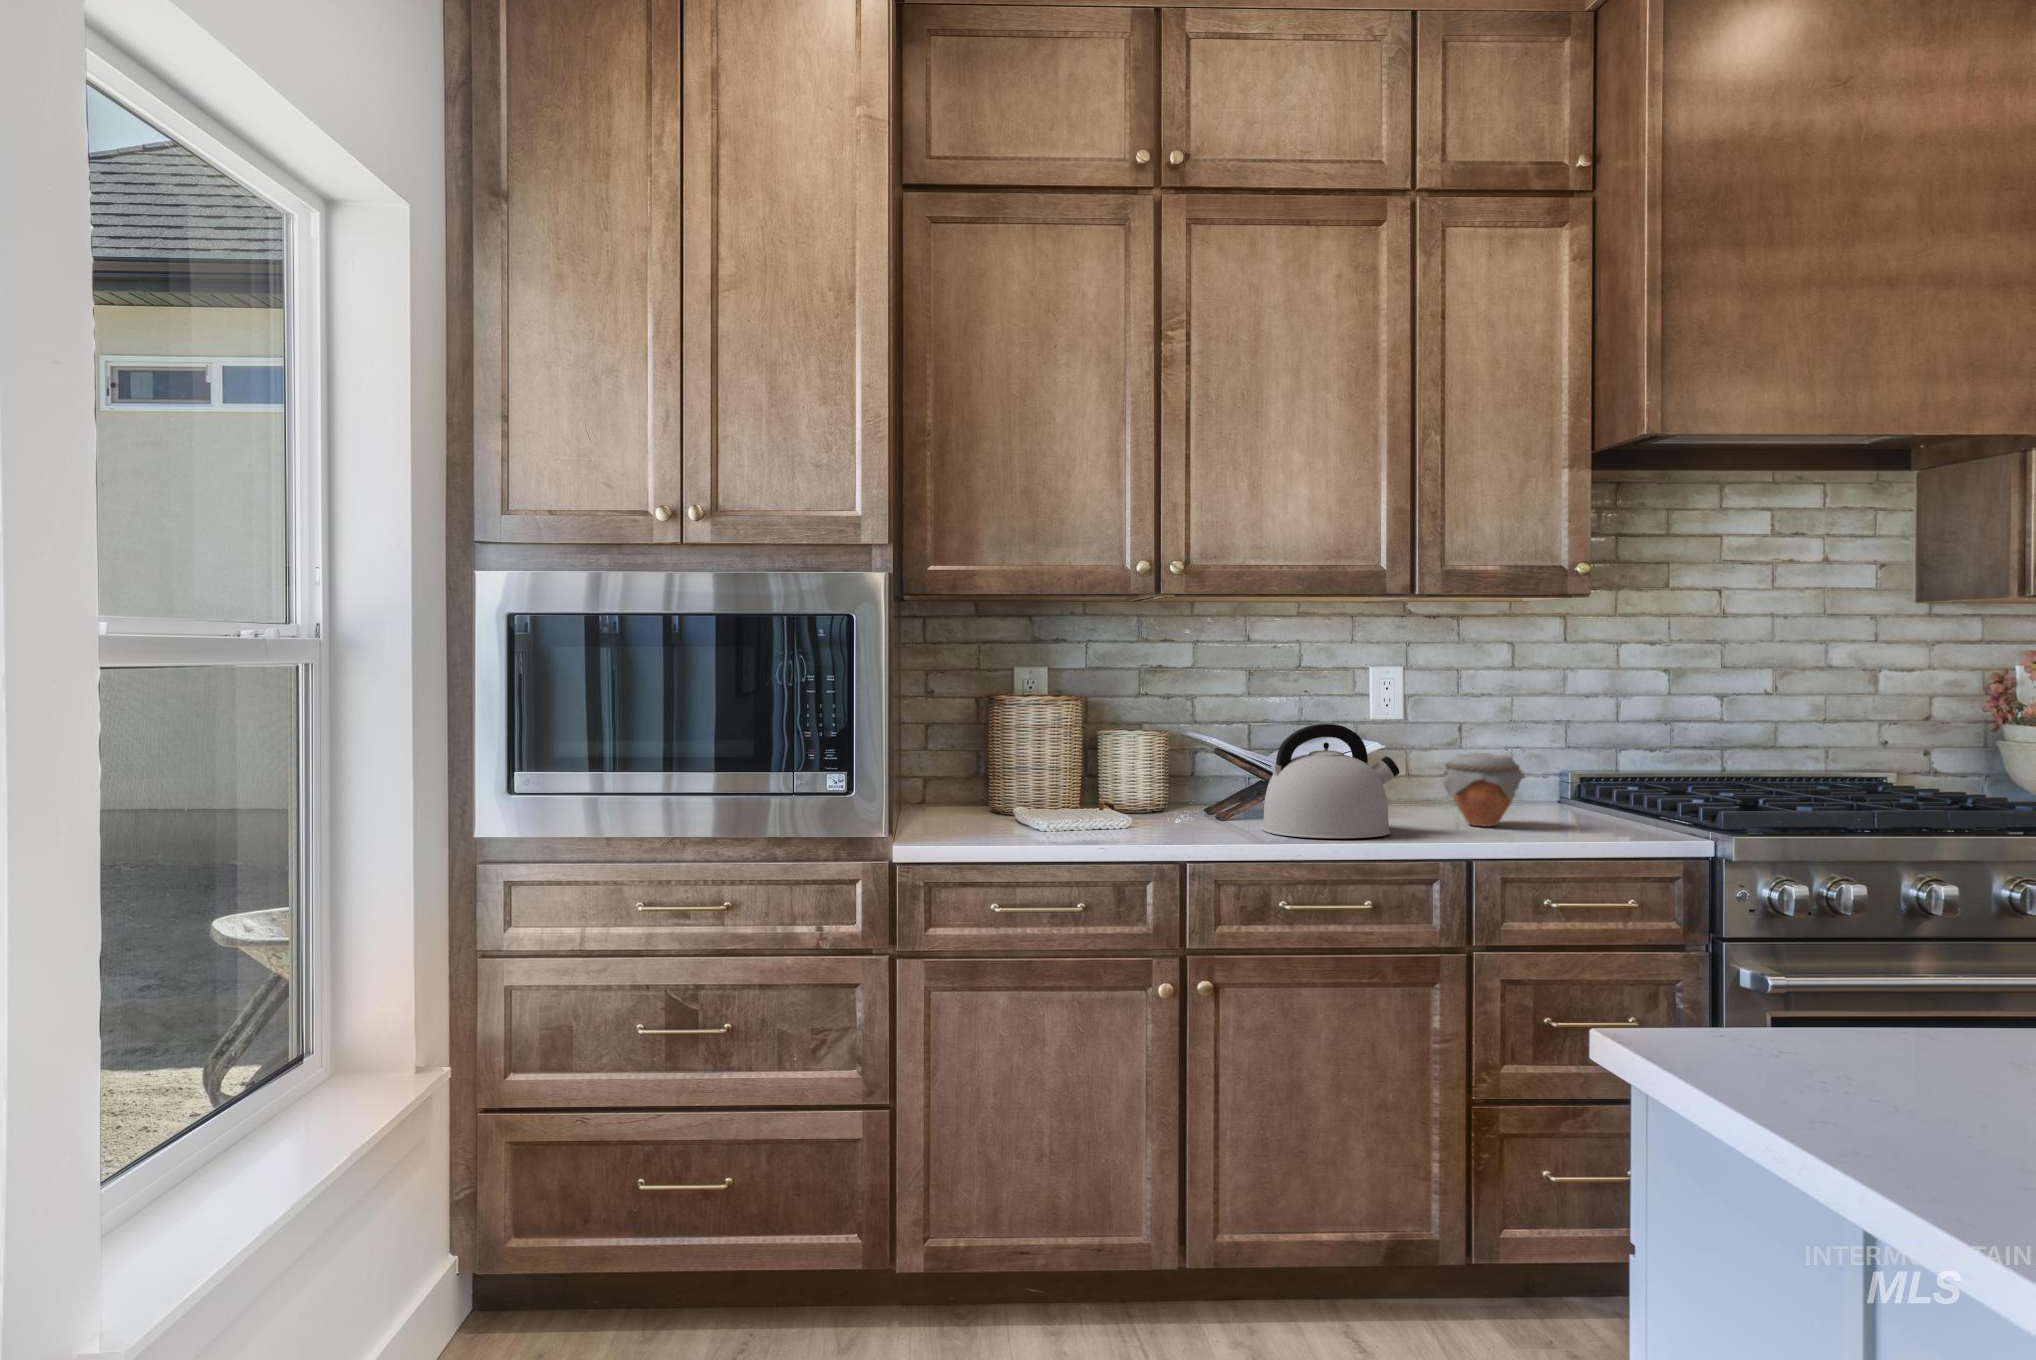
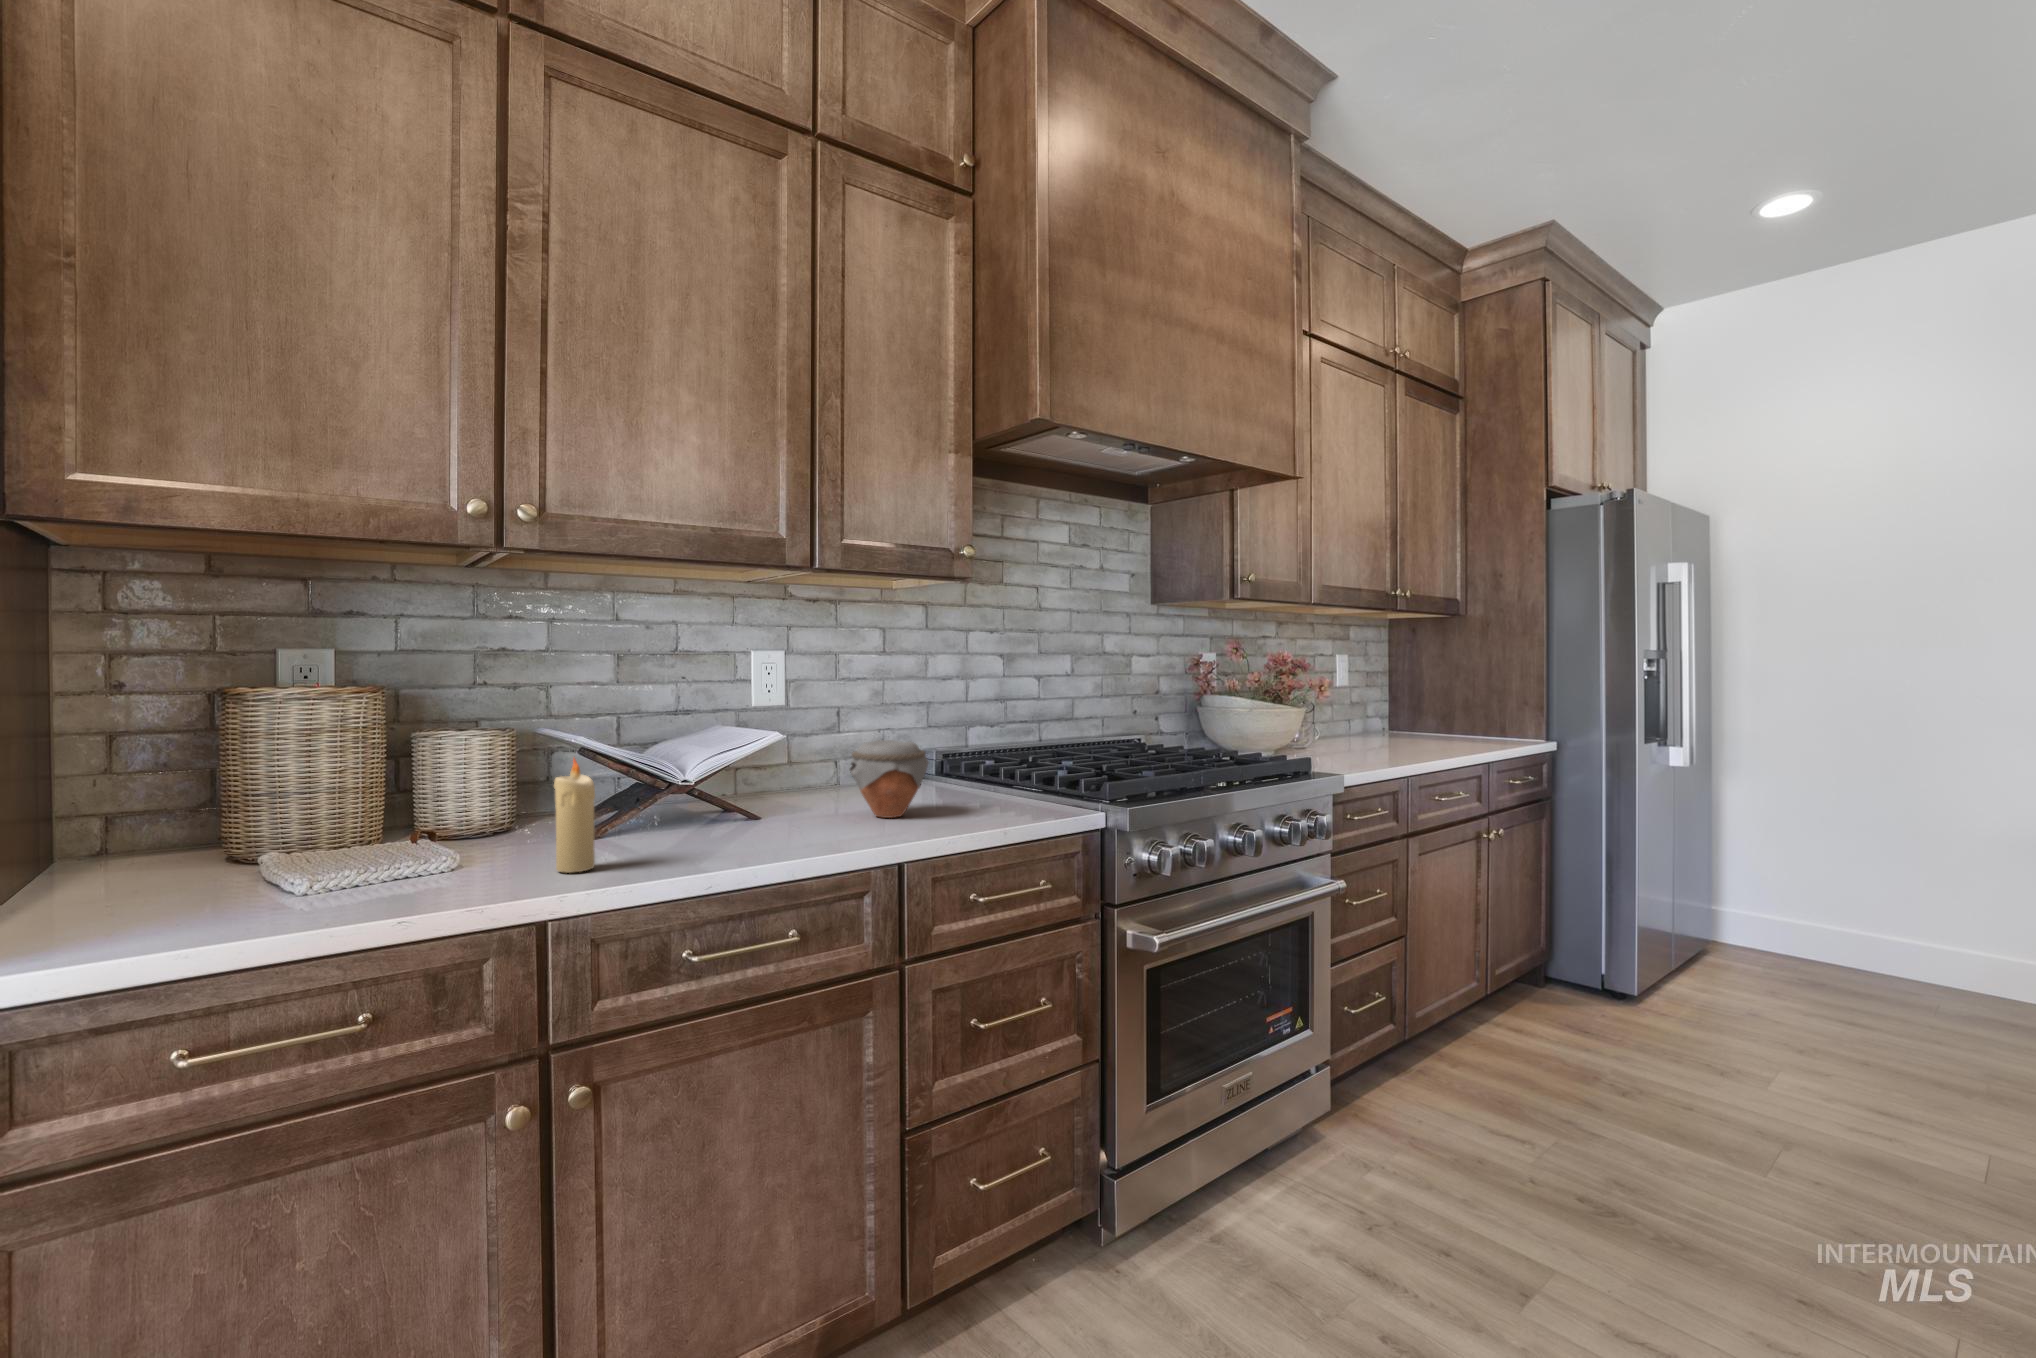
kettle: present [1262,724,1399,838] -> none [651,717,816,861]
candle: none [1191,749,1218,834] -> present [554,758,595,873]

